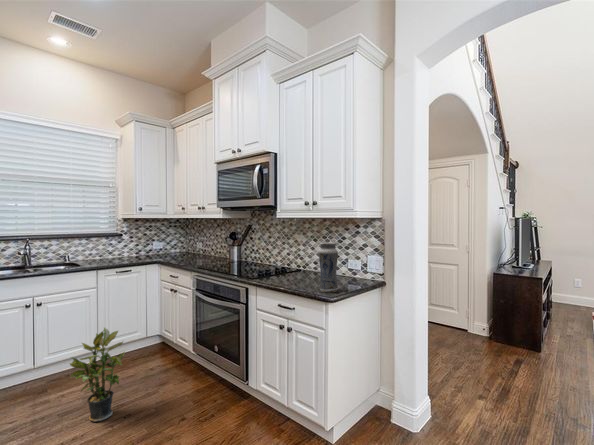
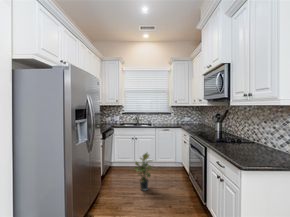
vase: present [319,243,338,292] -> none [241,124,258,164]

